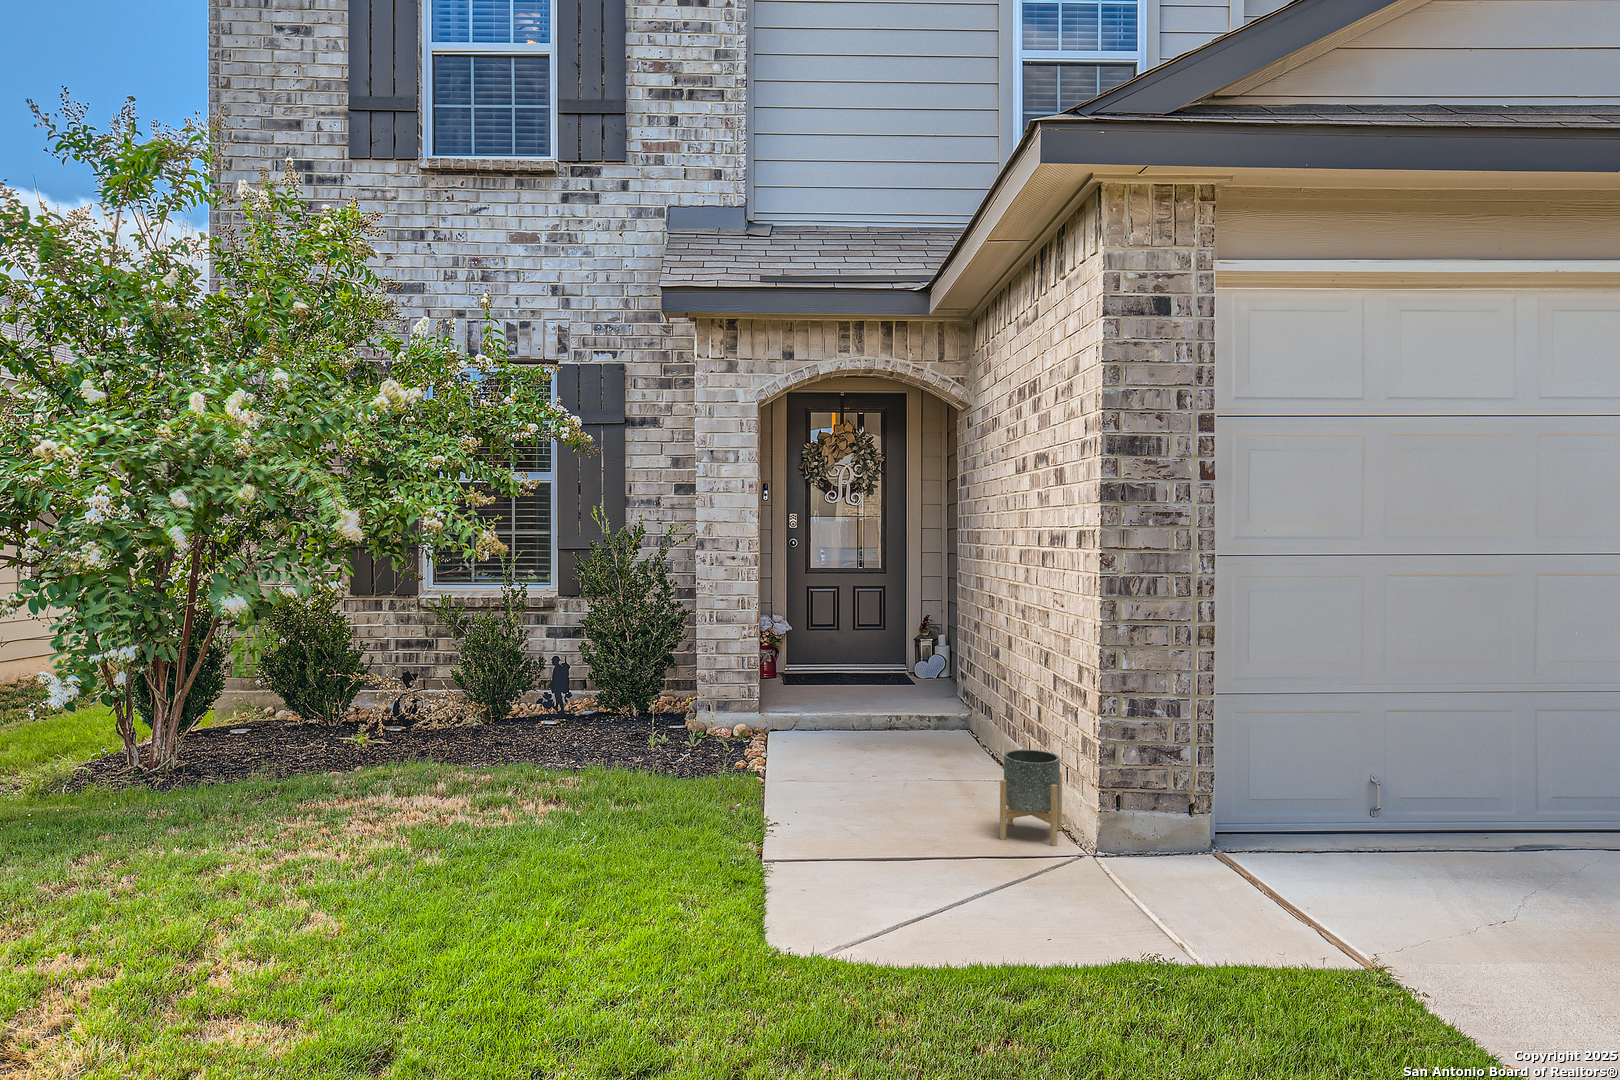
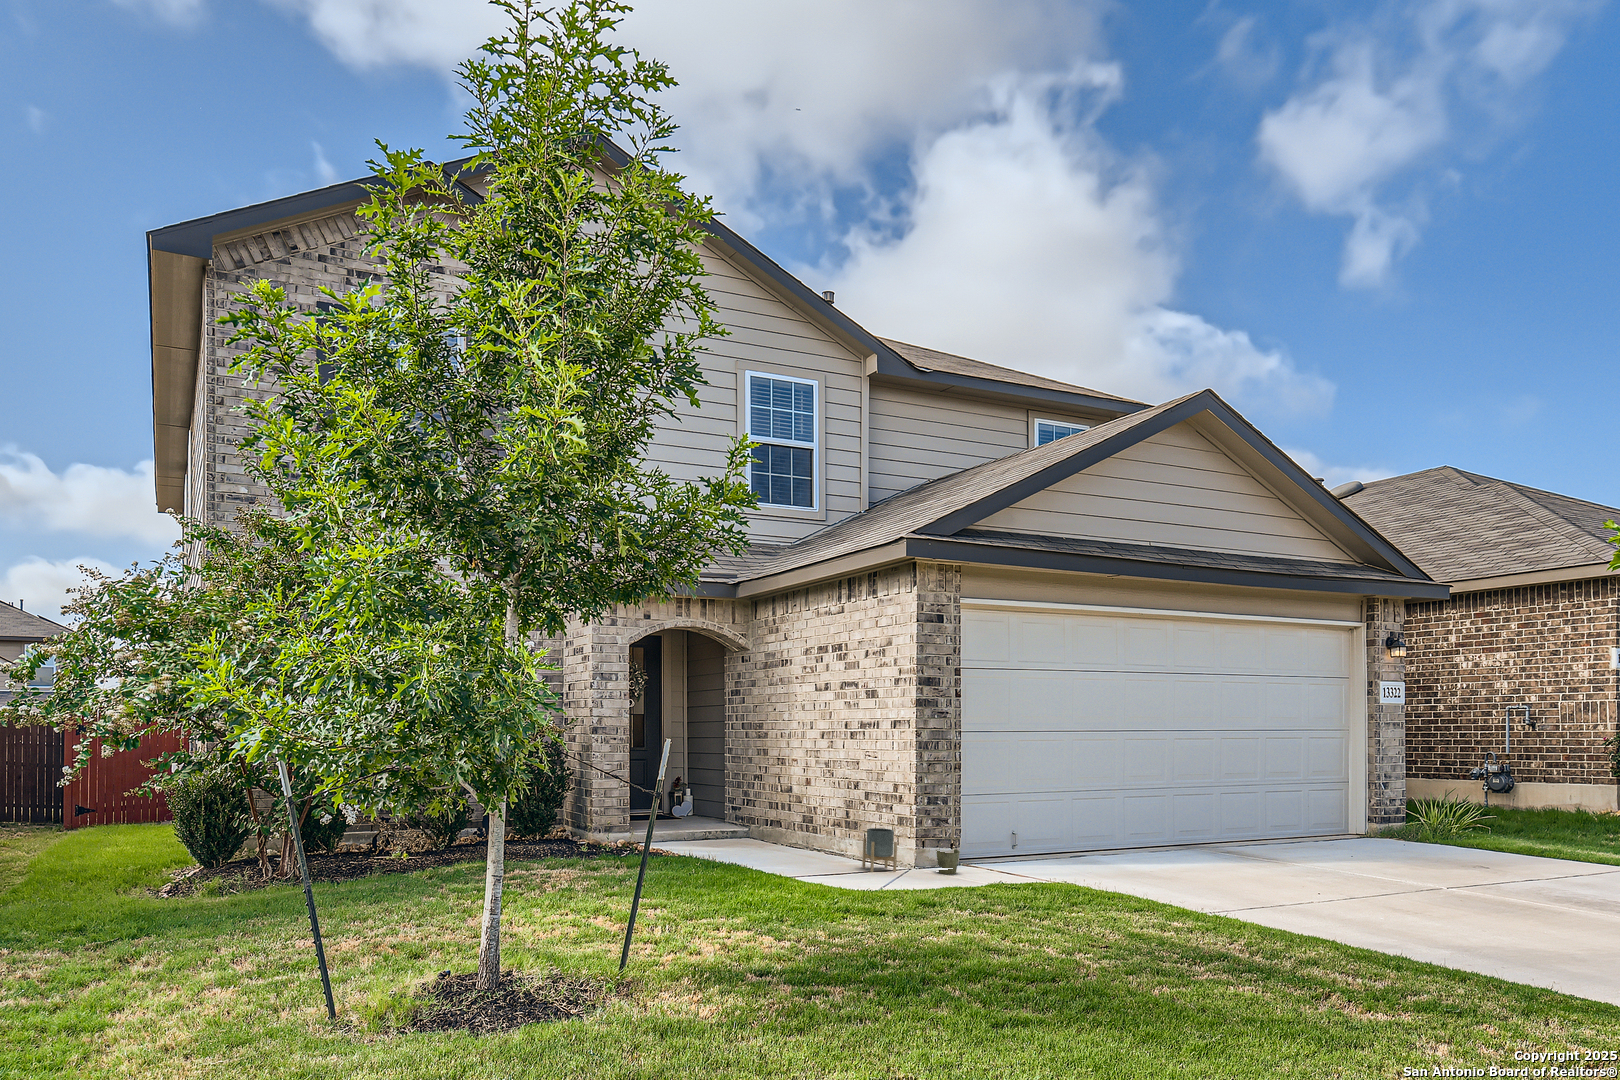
bucket: none [1139,787,1197,874] -> present [936,848,960,874]

